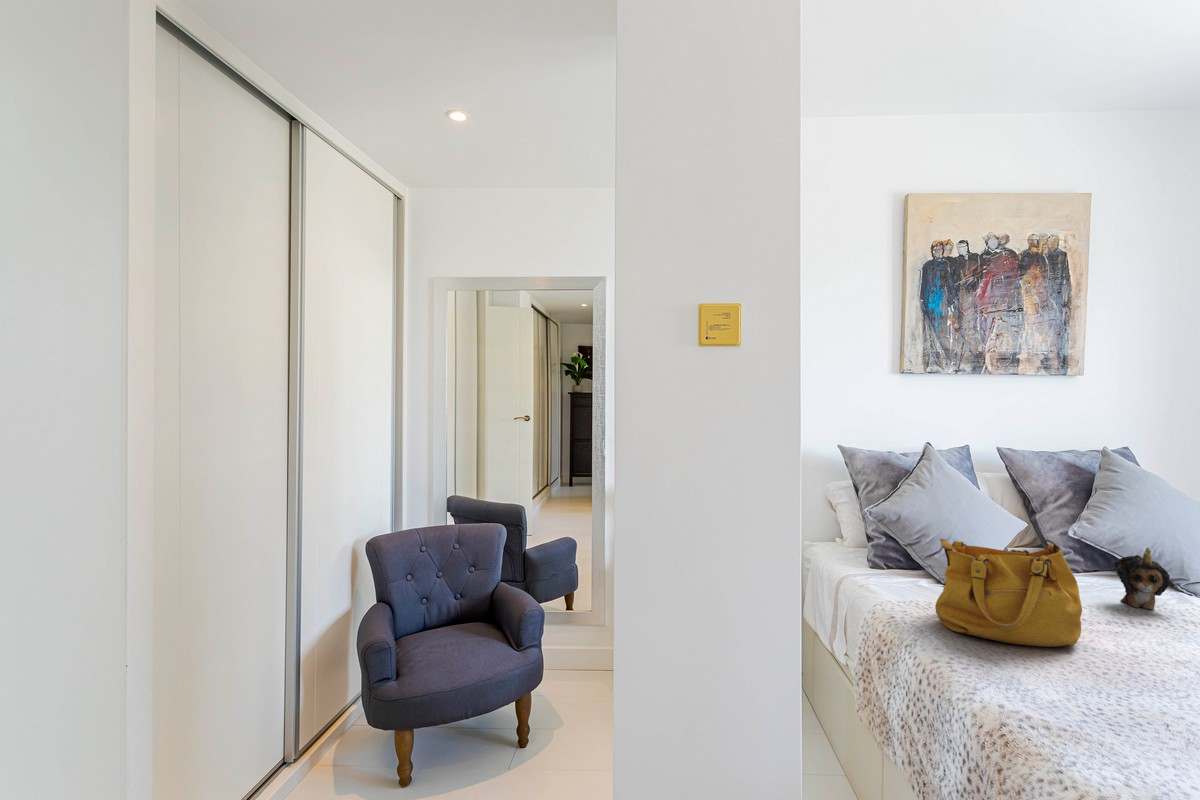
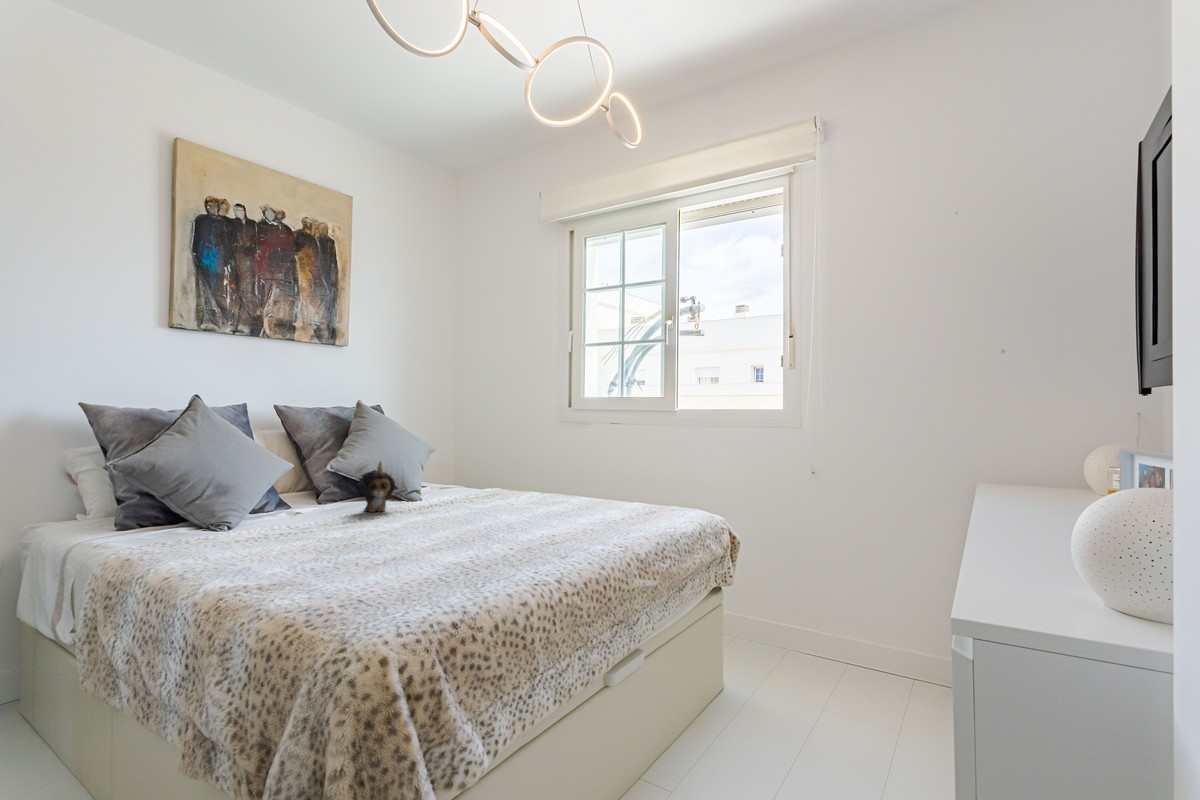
handbag: present [935,539,1082,647] -> none [174,452,322,560]

